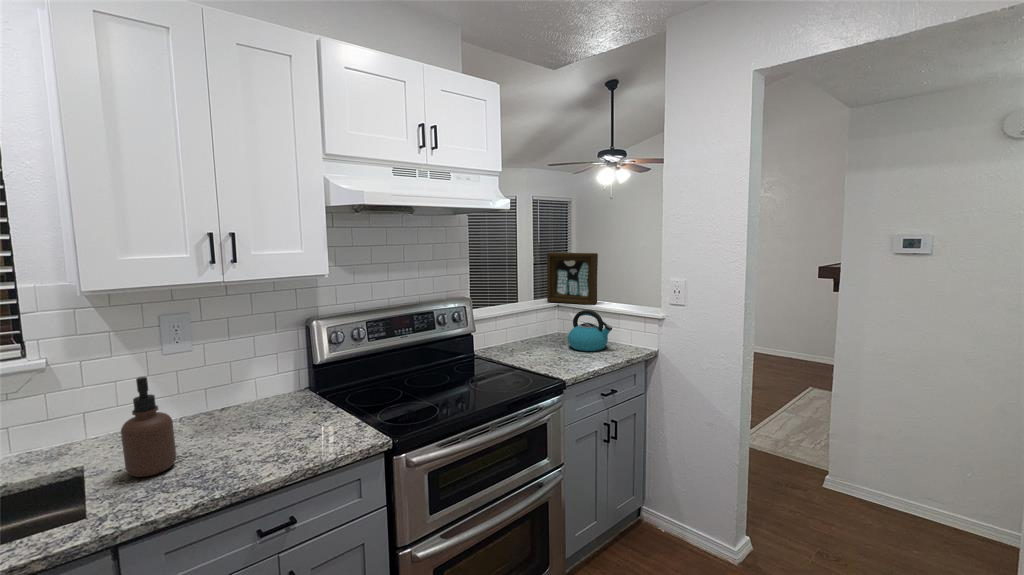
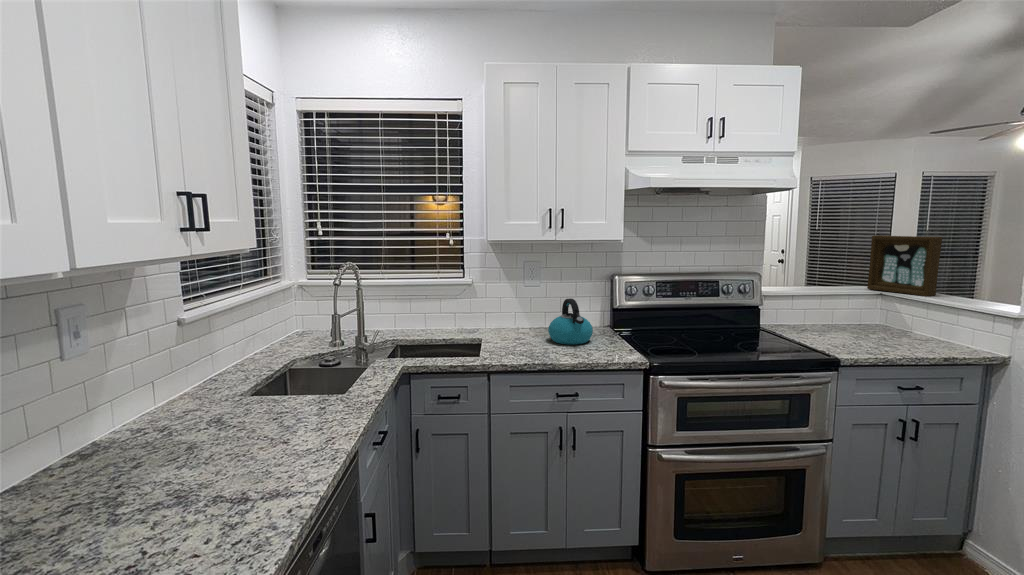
kettle: present [568,310,612,351] -> present [548,298,593,345]
soap dispenser: present [121,377,176,477] -> none [498,291,522,348]

